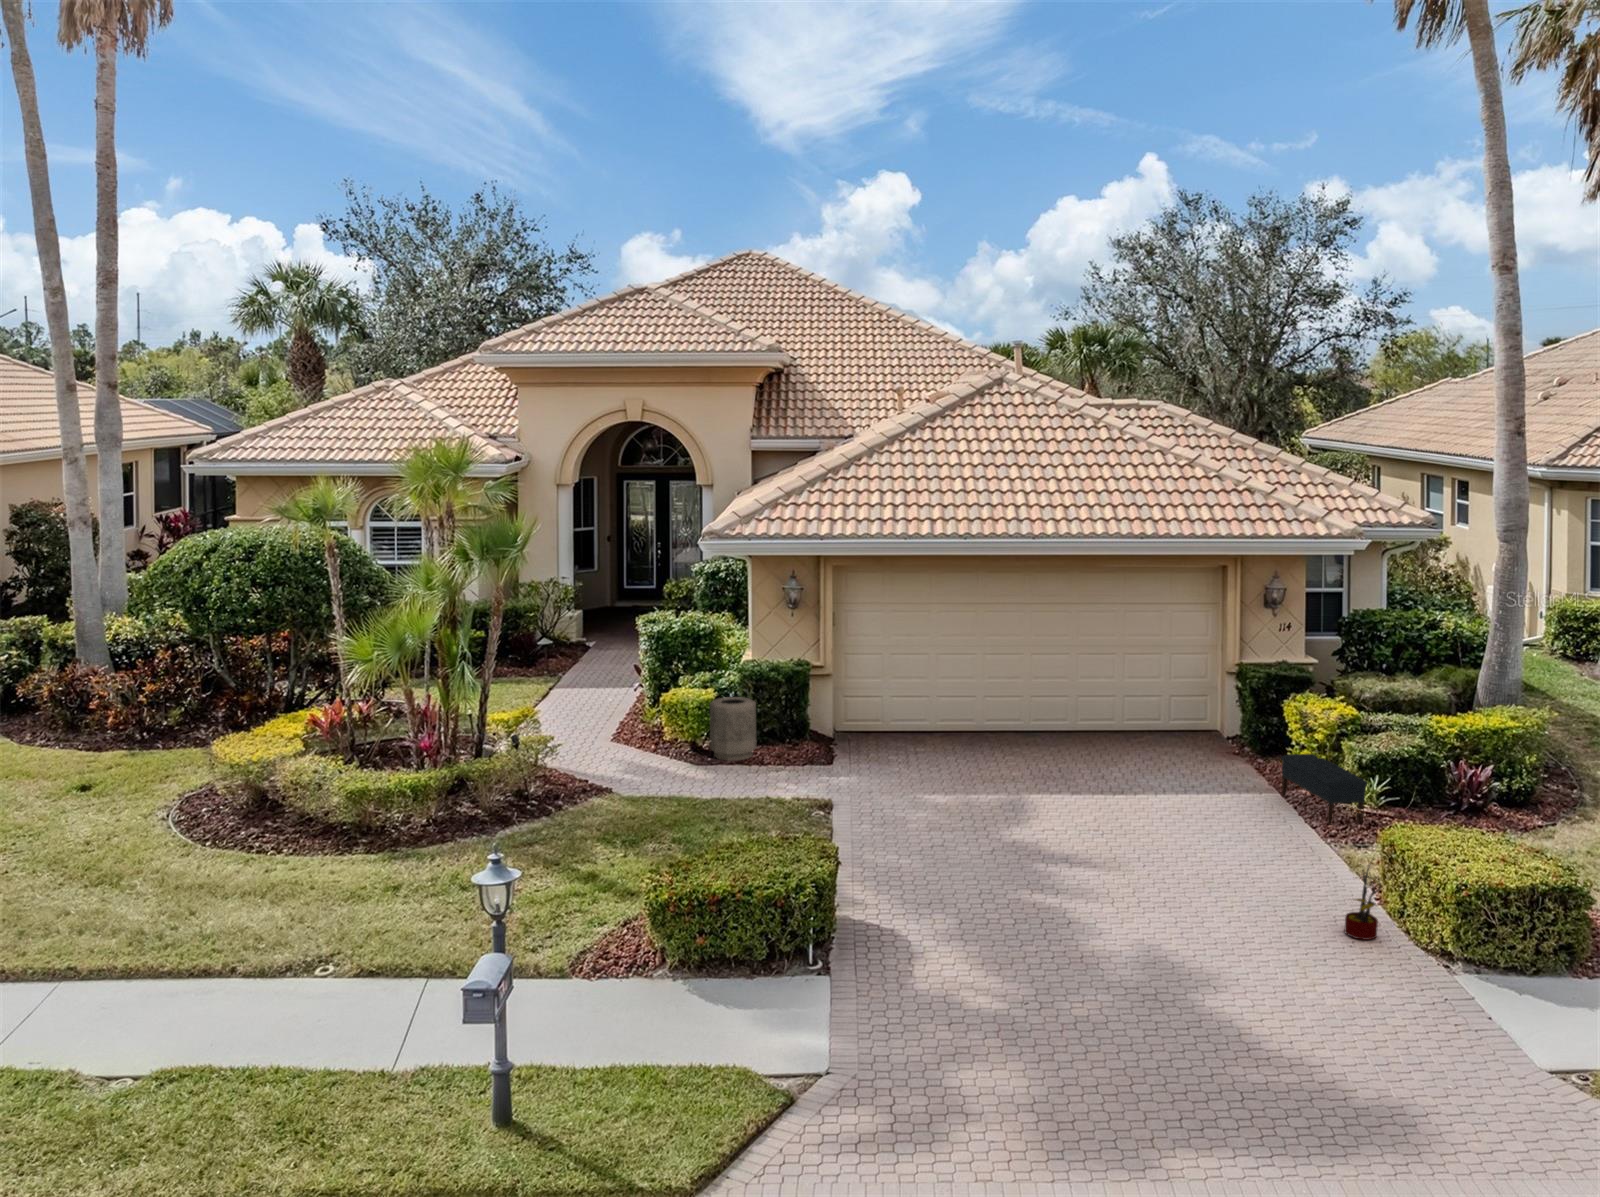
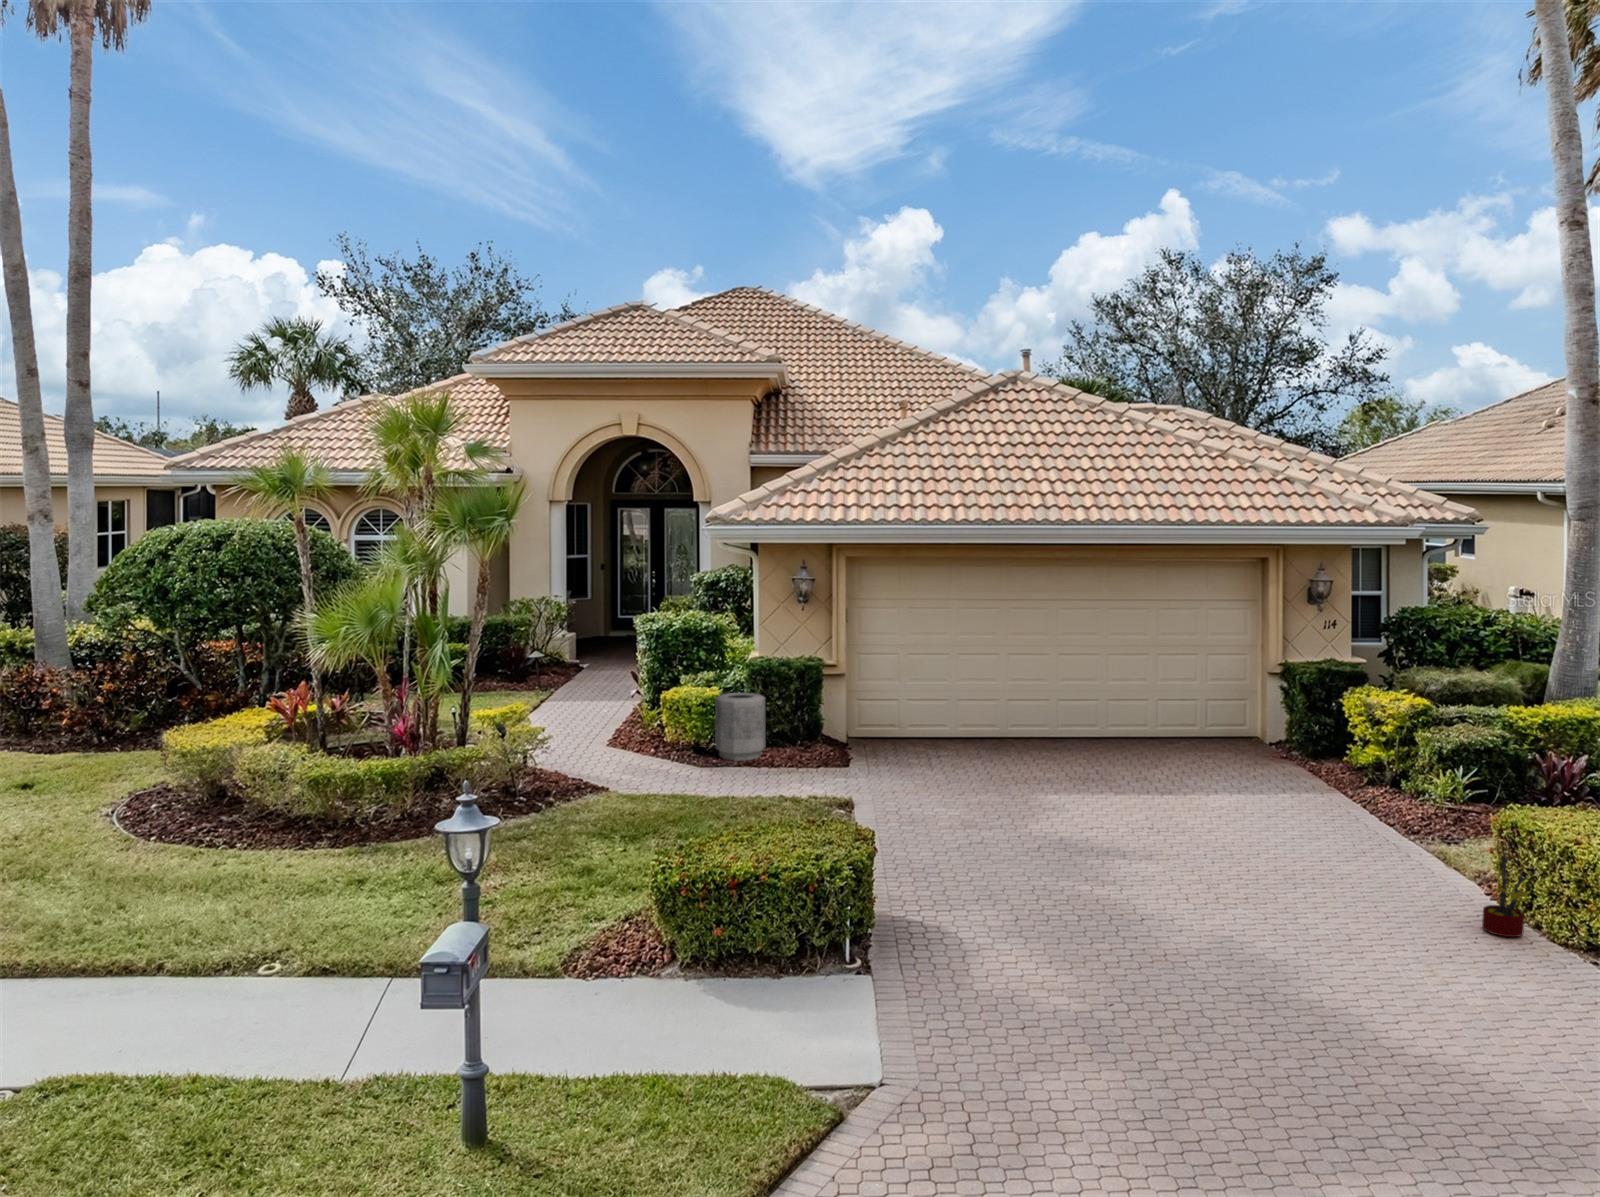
bench: present [1281,754,1367,825] -> none [1345,747,1452,821]

